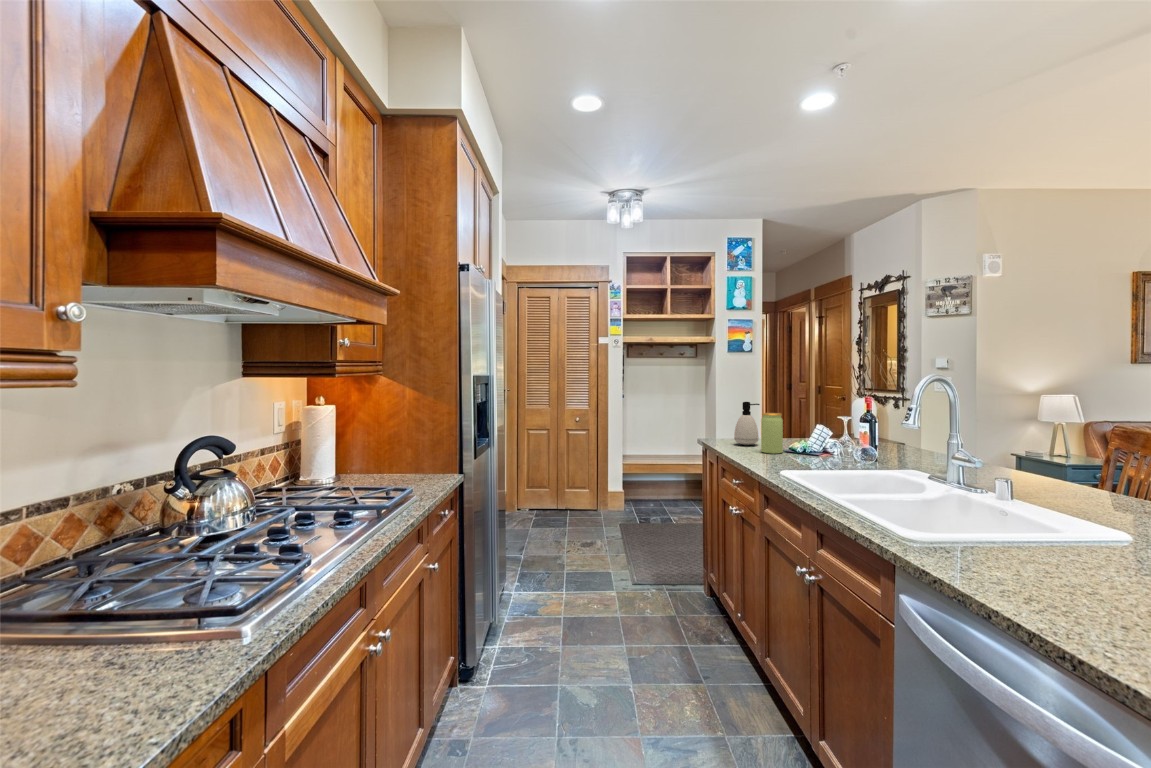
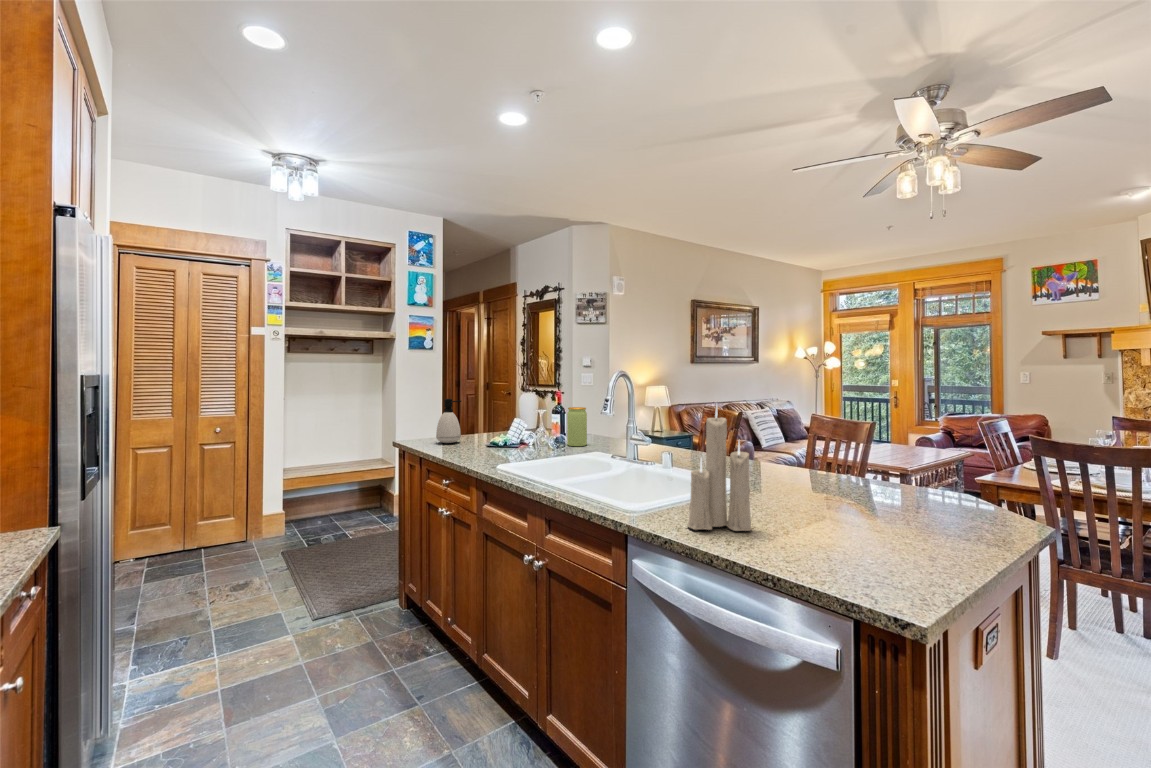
jar: present [761,413,783,453] -> present [567,407,587,446]
candle: none [976,413,1082,594] -> present [687,405,751,531]

